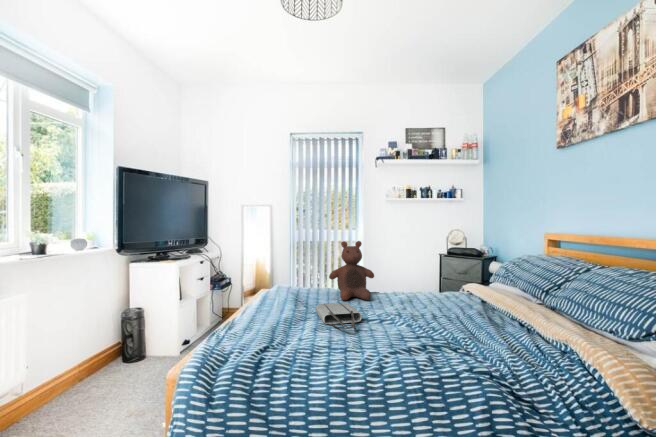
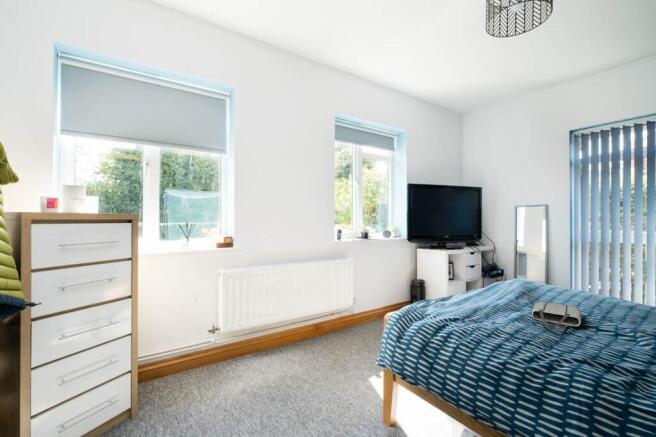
stuffed bear: present [329,241,374,300] -> none [573,245,640,311]

